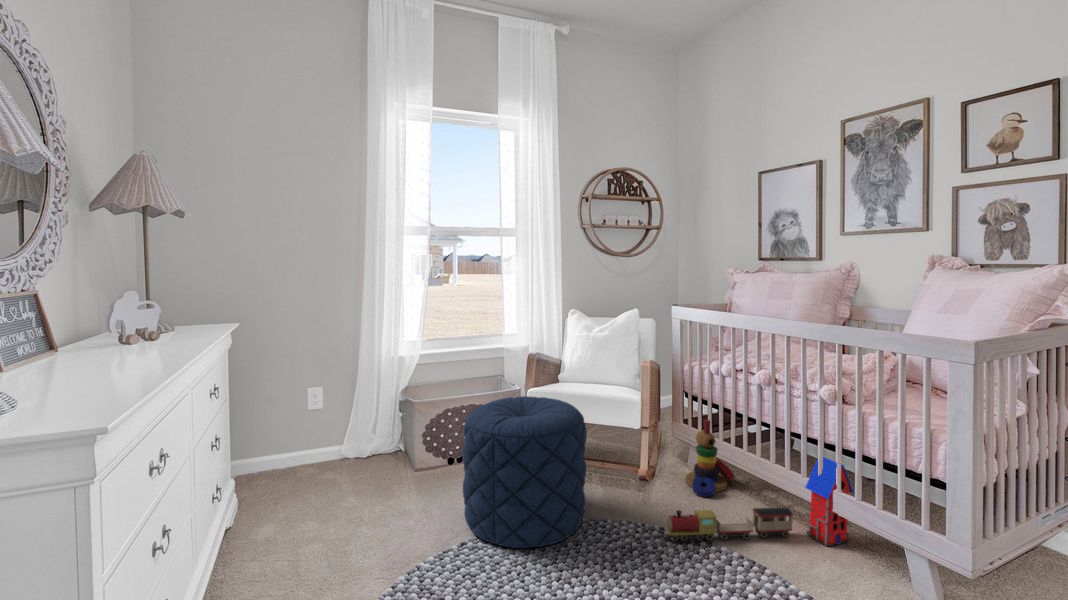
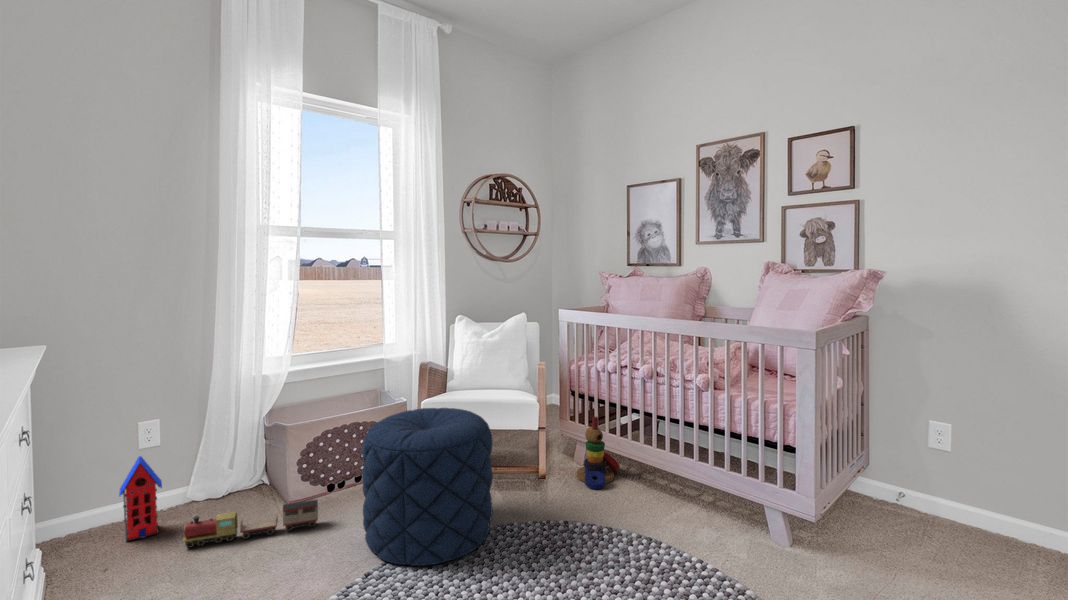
toy house: present [805,457,854,546] -> present [119,456,162,541]
toy train: present [665,507,793,542] -> present [182,499,318,548]

